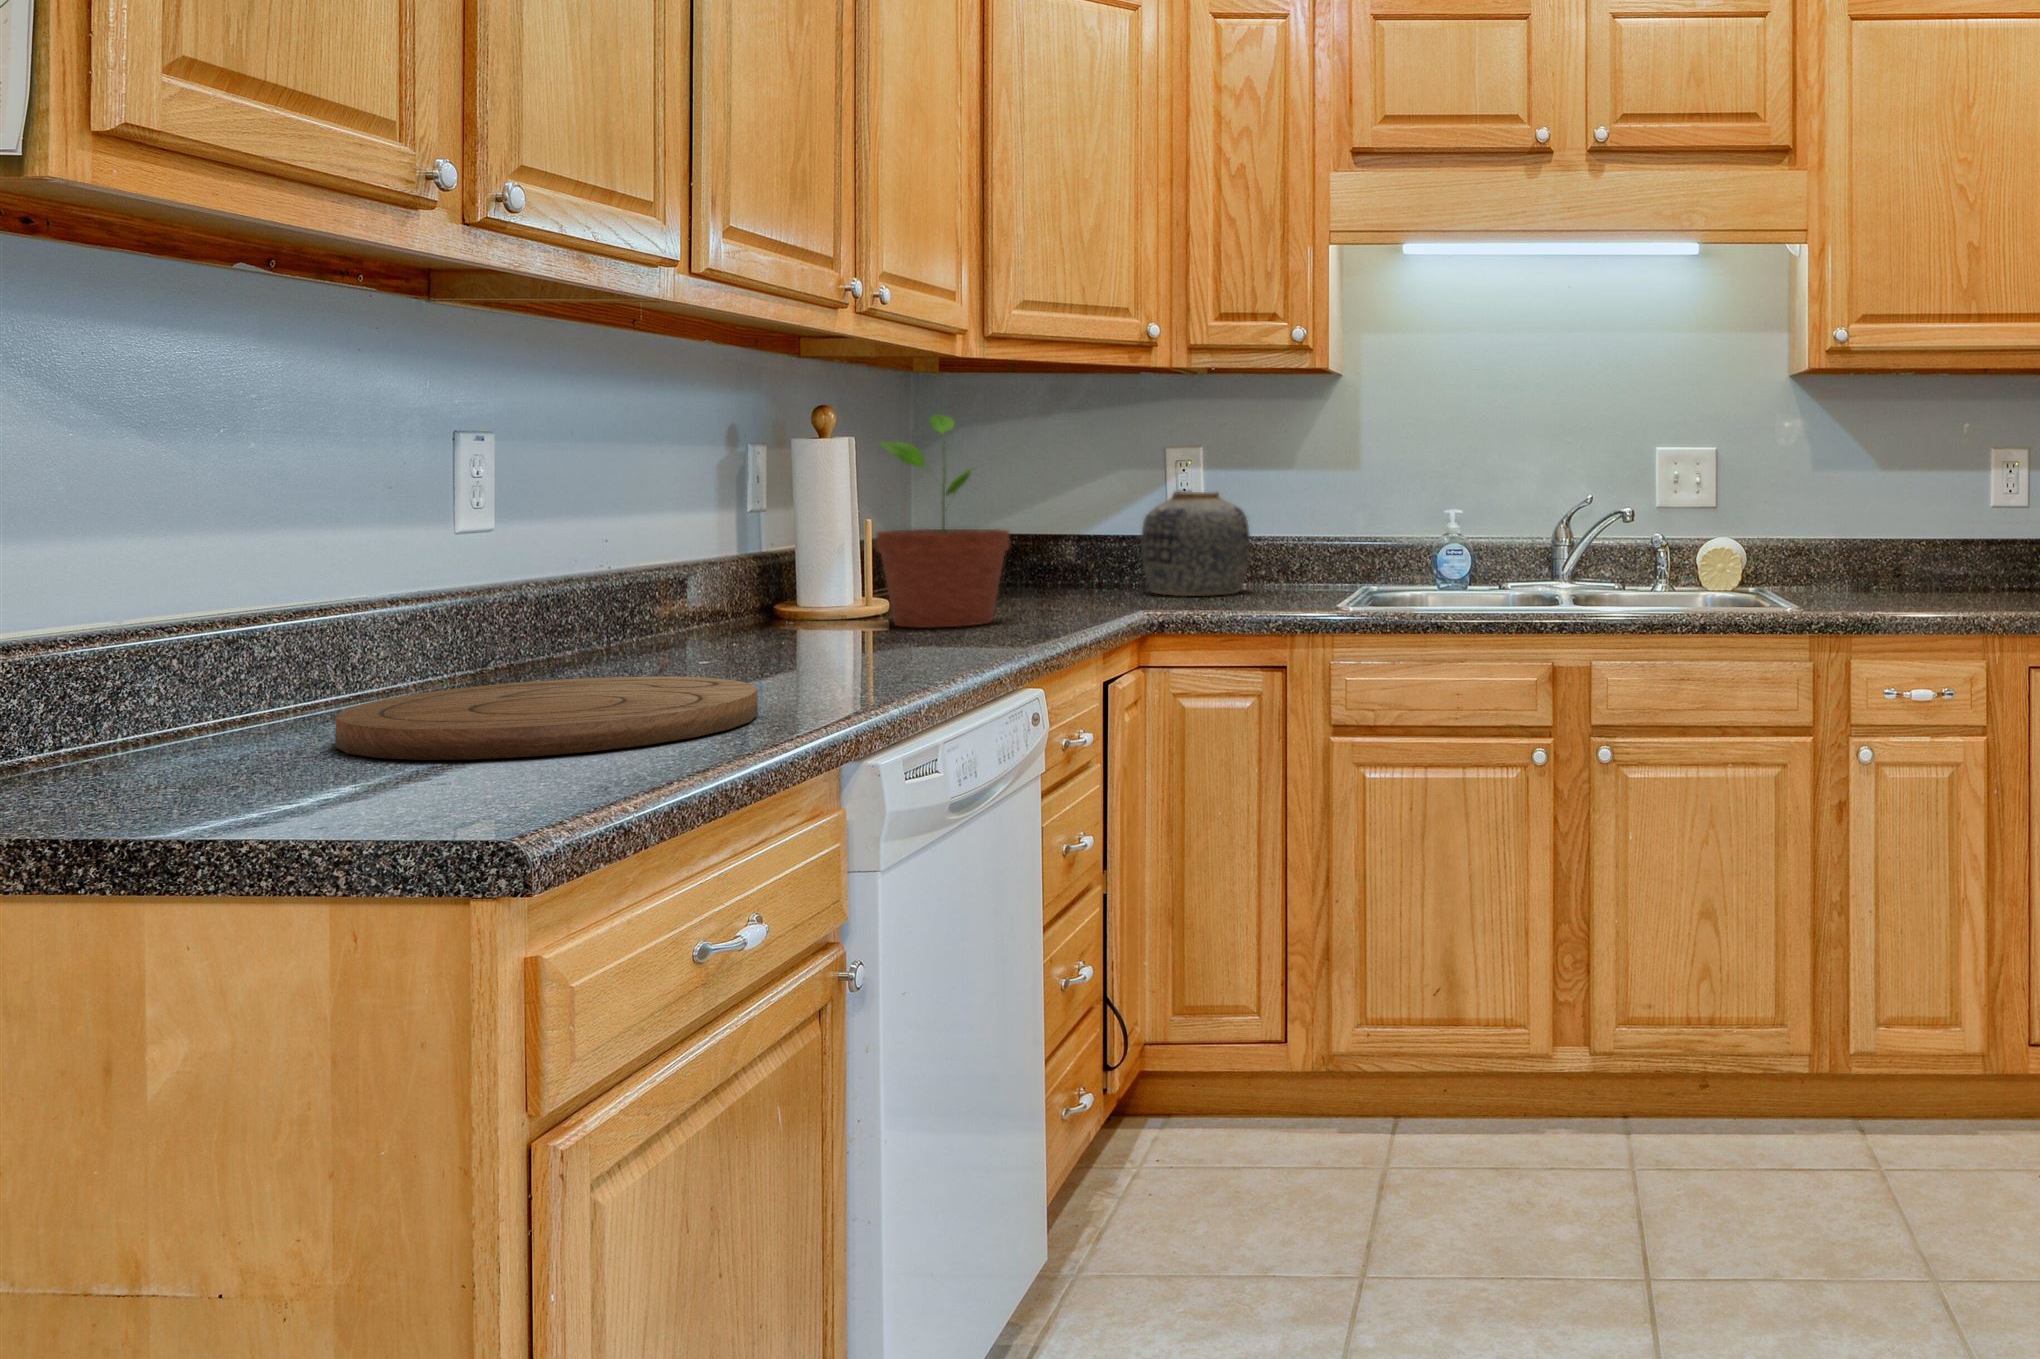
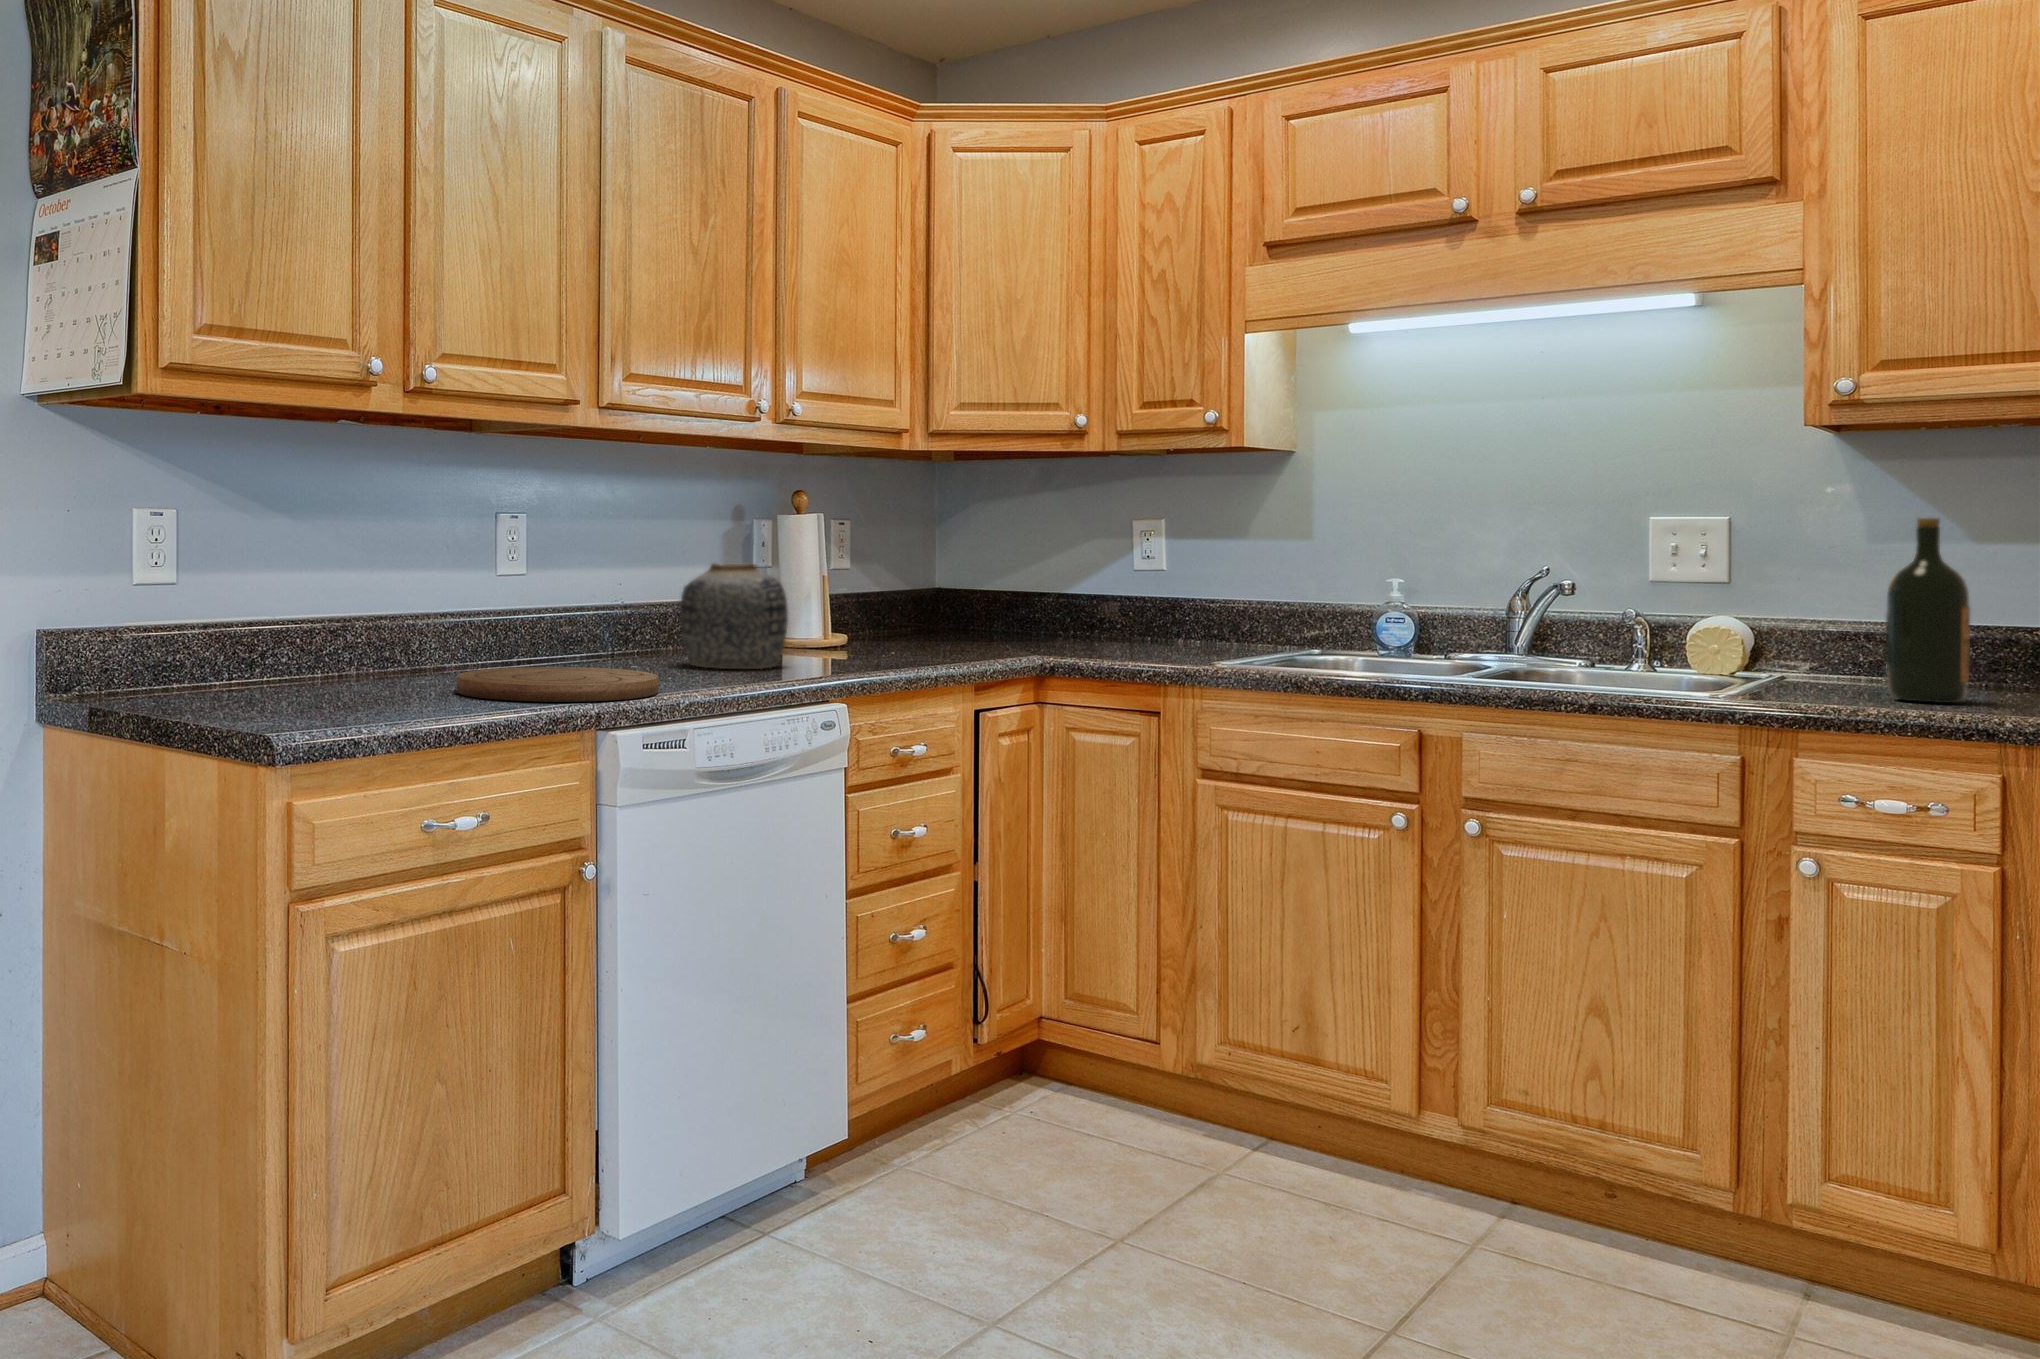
potted plant: present [876,414,1009,628] -> none [832,498,929,660]
wine bottle: none [1862,450,1916,603] -> present [1886,518,1970,703]
vase: present [1141,492,1250,596] -> present [680,563,788,669]

